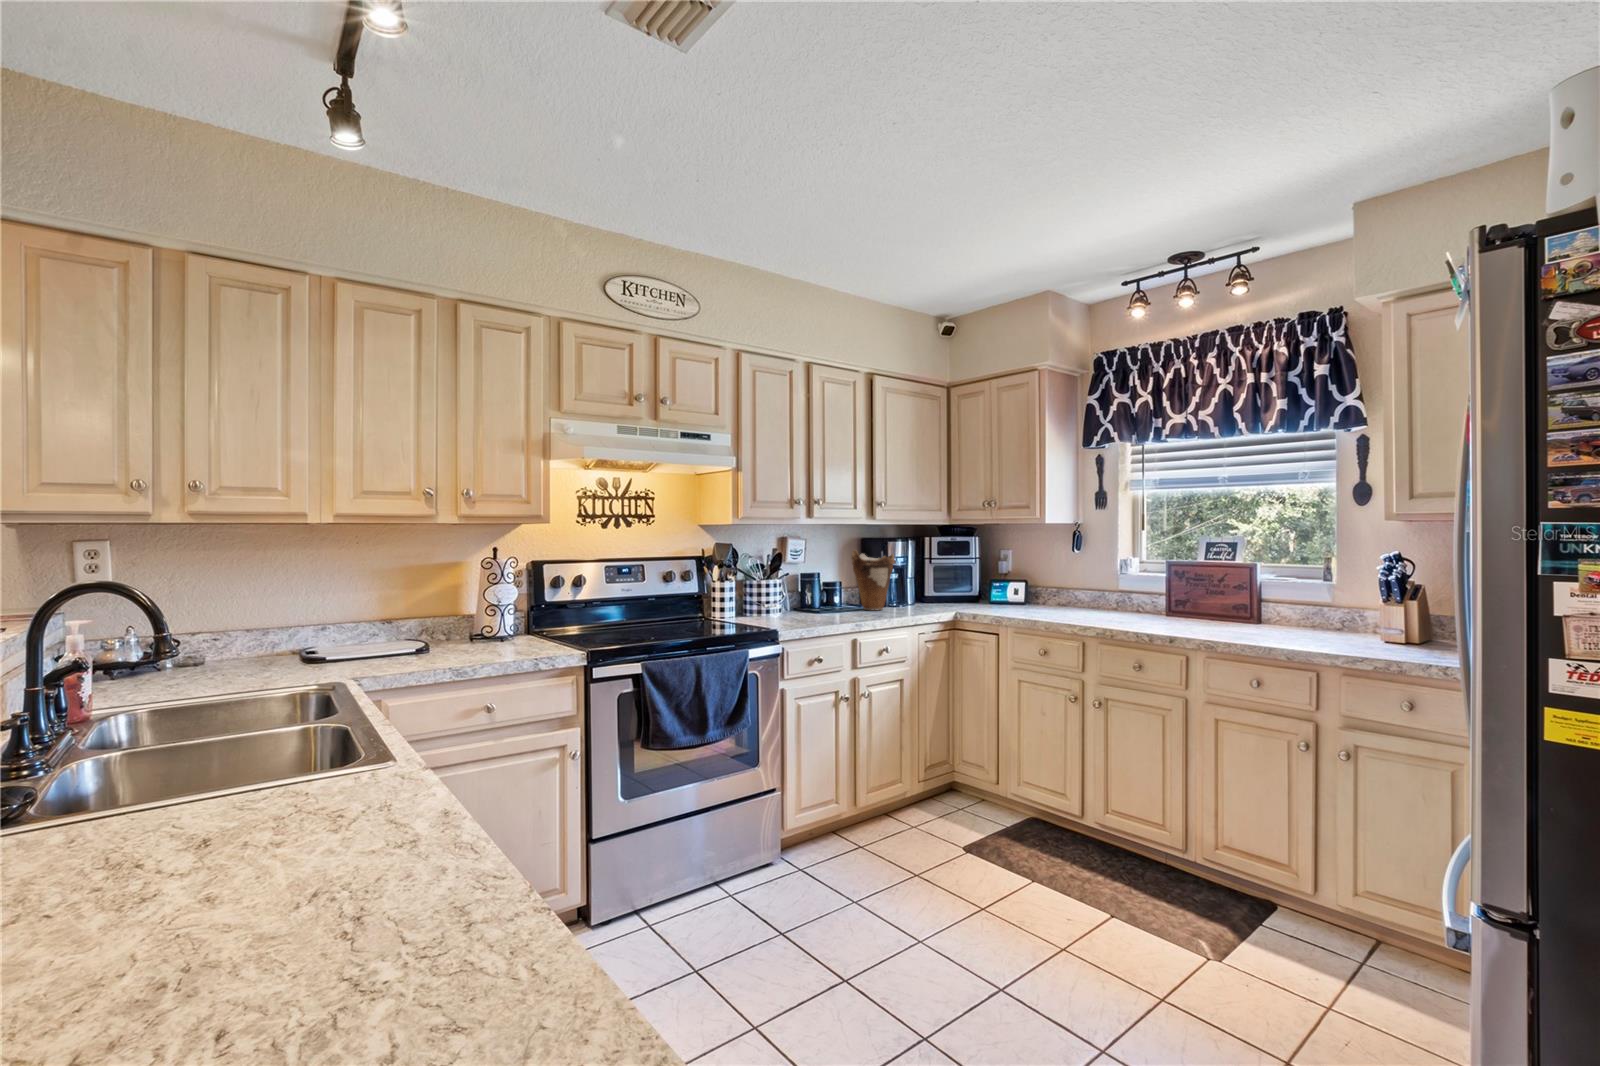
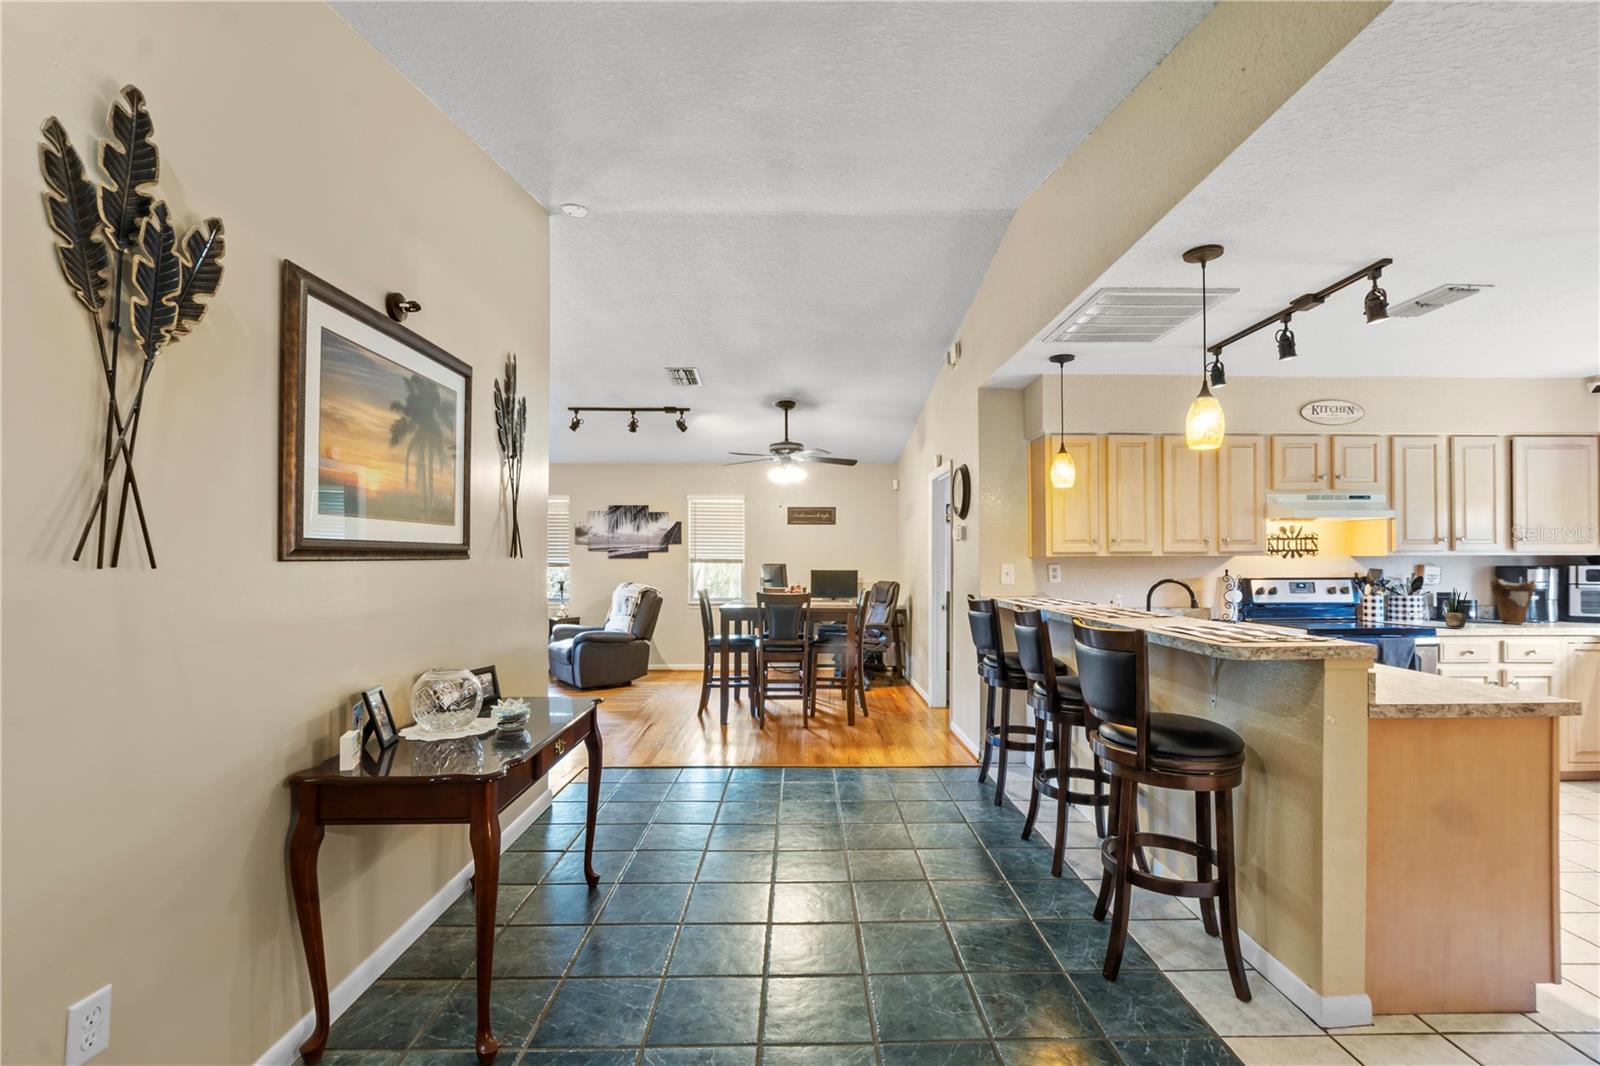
potted plant: none [799,565,823,622] -> present [1445,588,1467,628]

